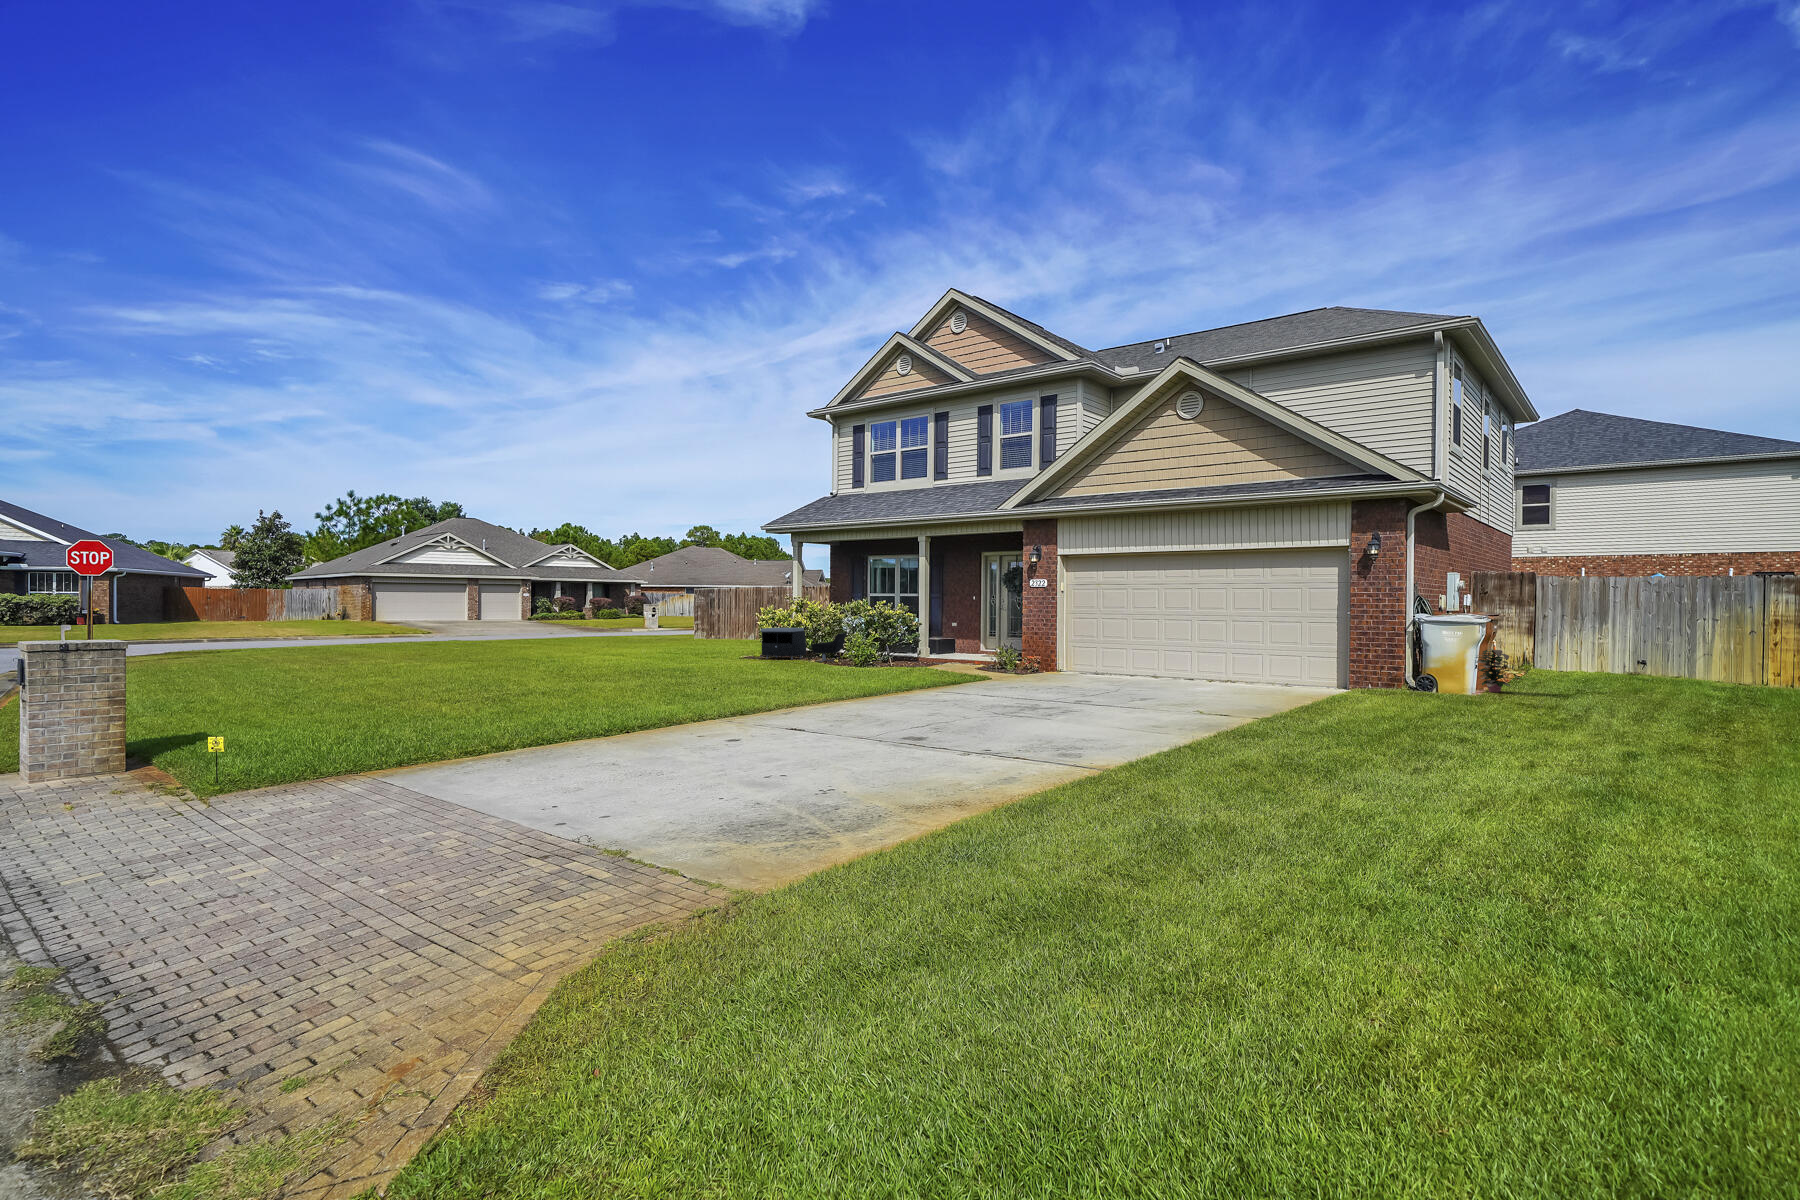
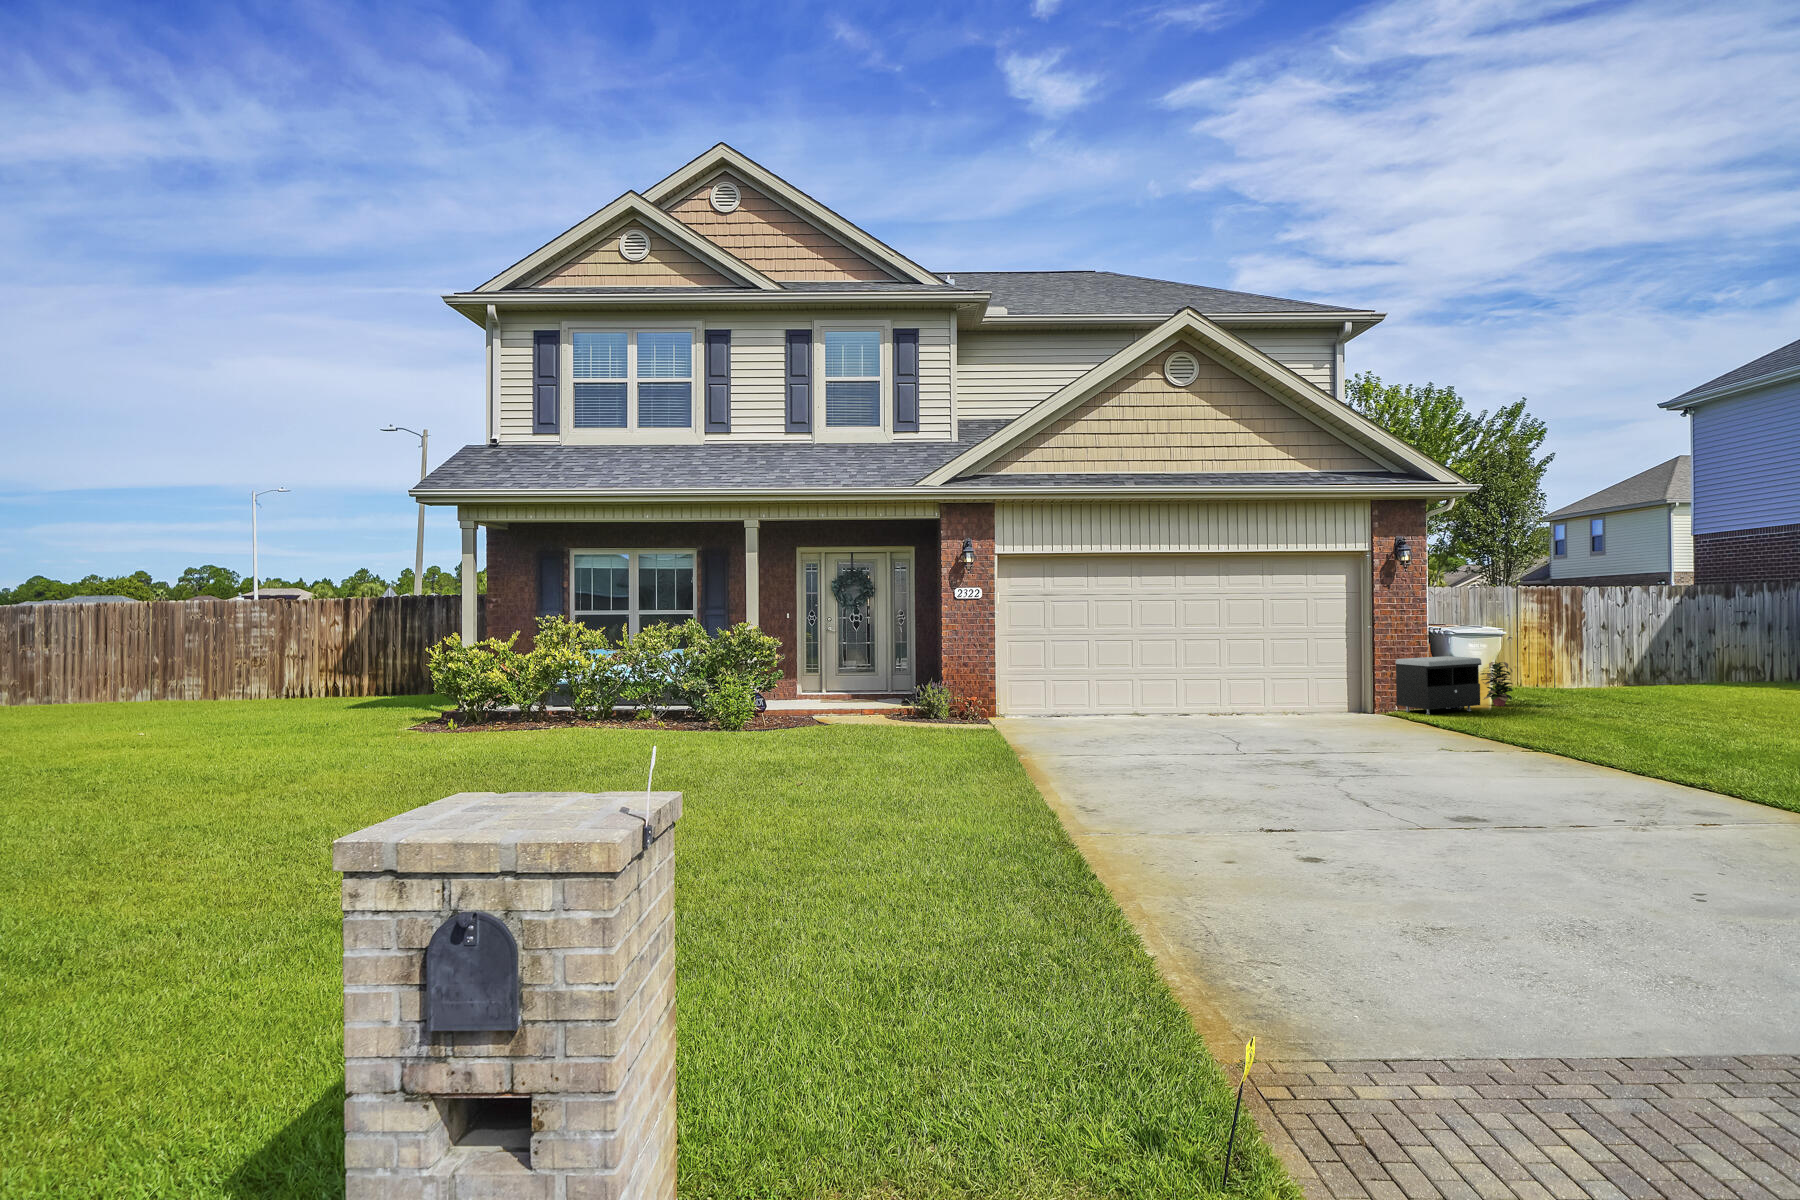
storage bench: present [761,628,806,659] -> present [1396,656,1481,714]
lounge chair: present [811,633,846,662] -> none [569,679,634,733]

